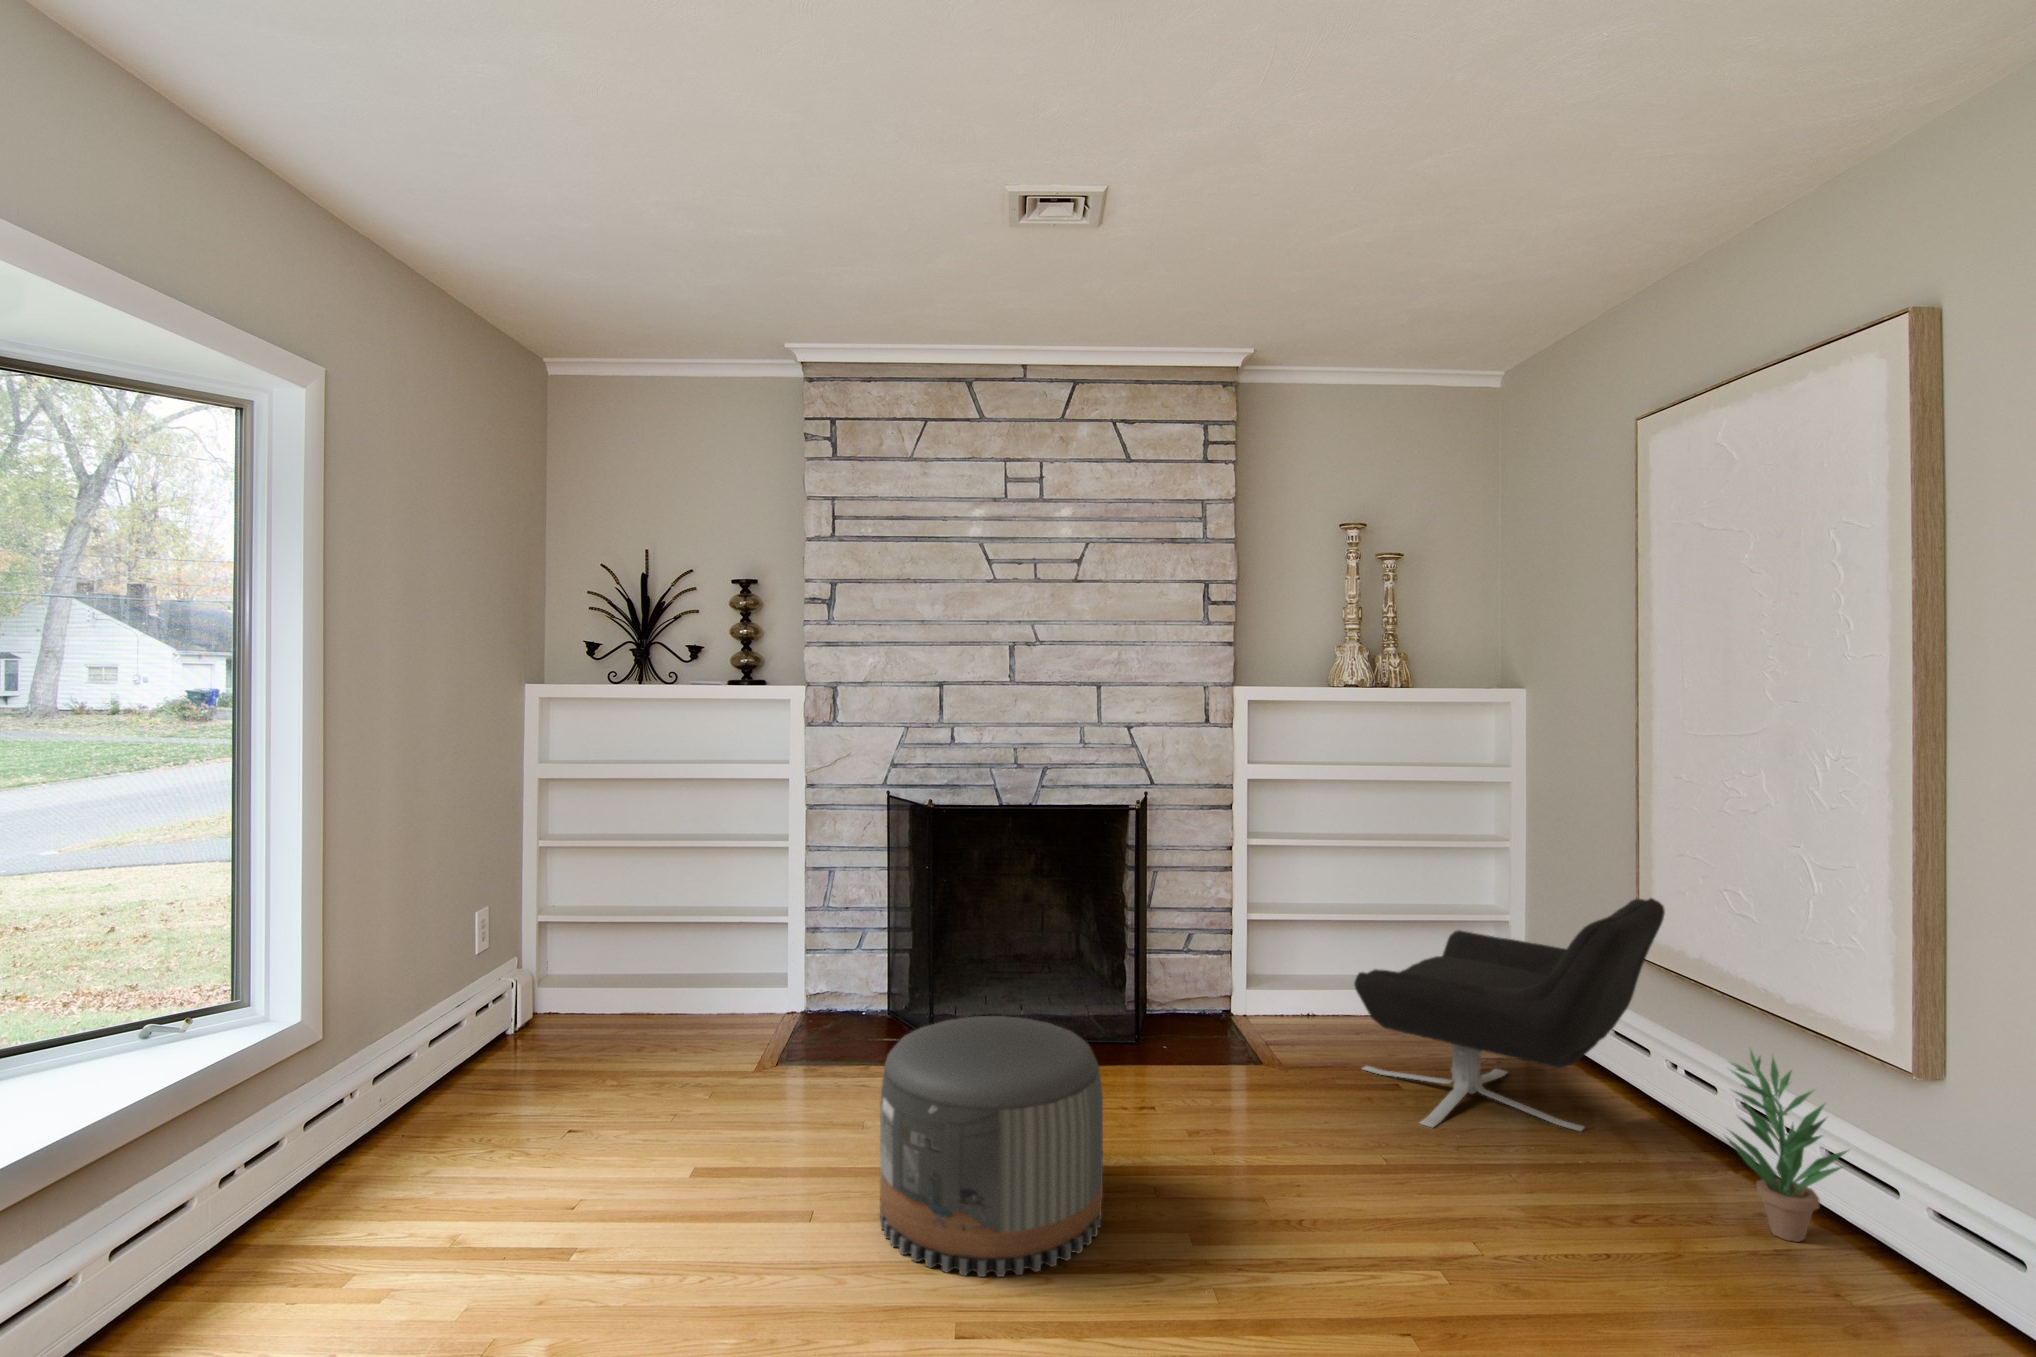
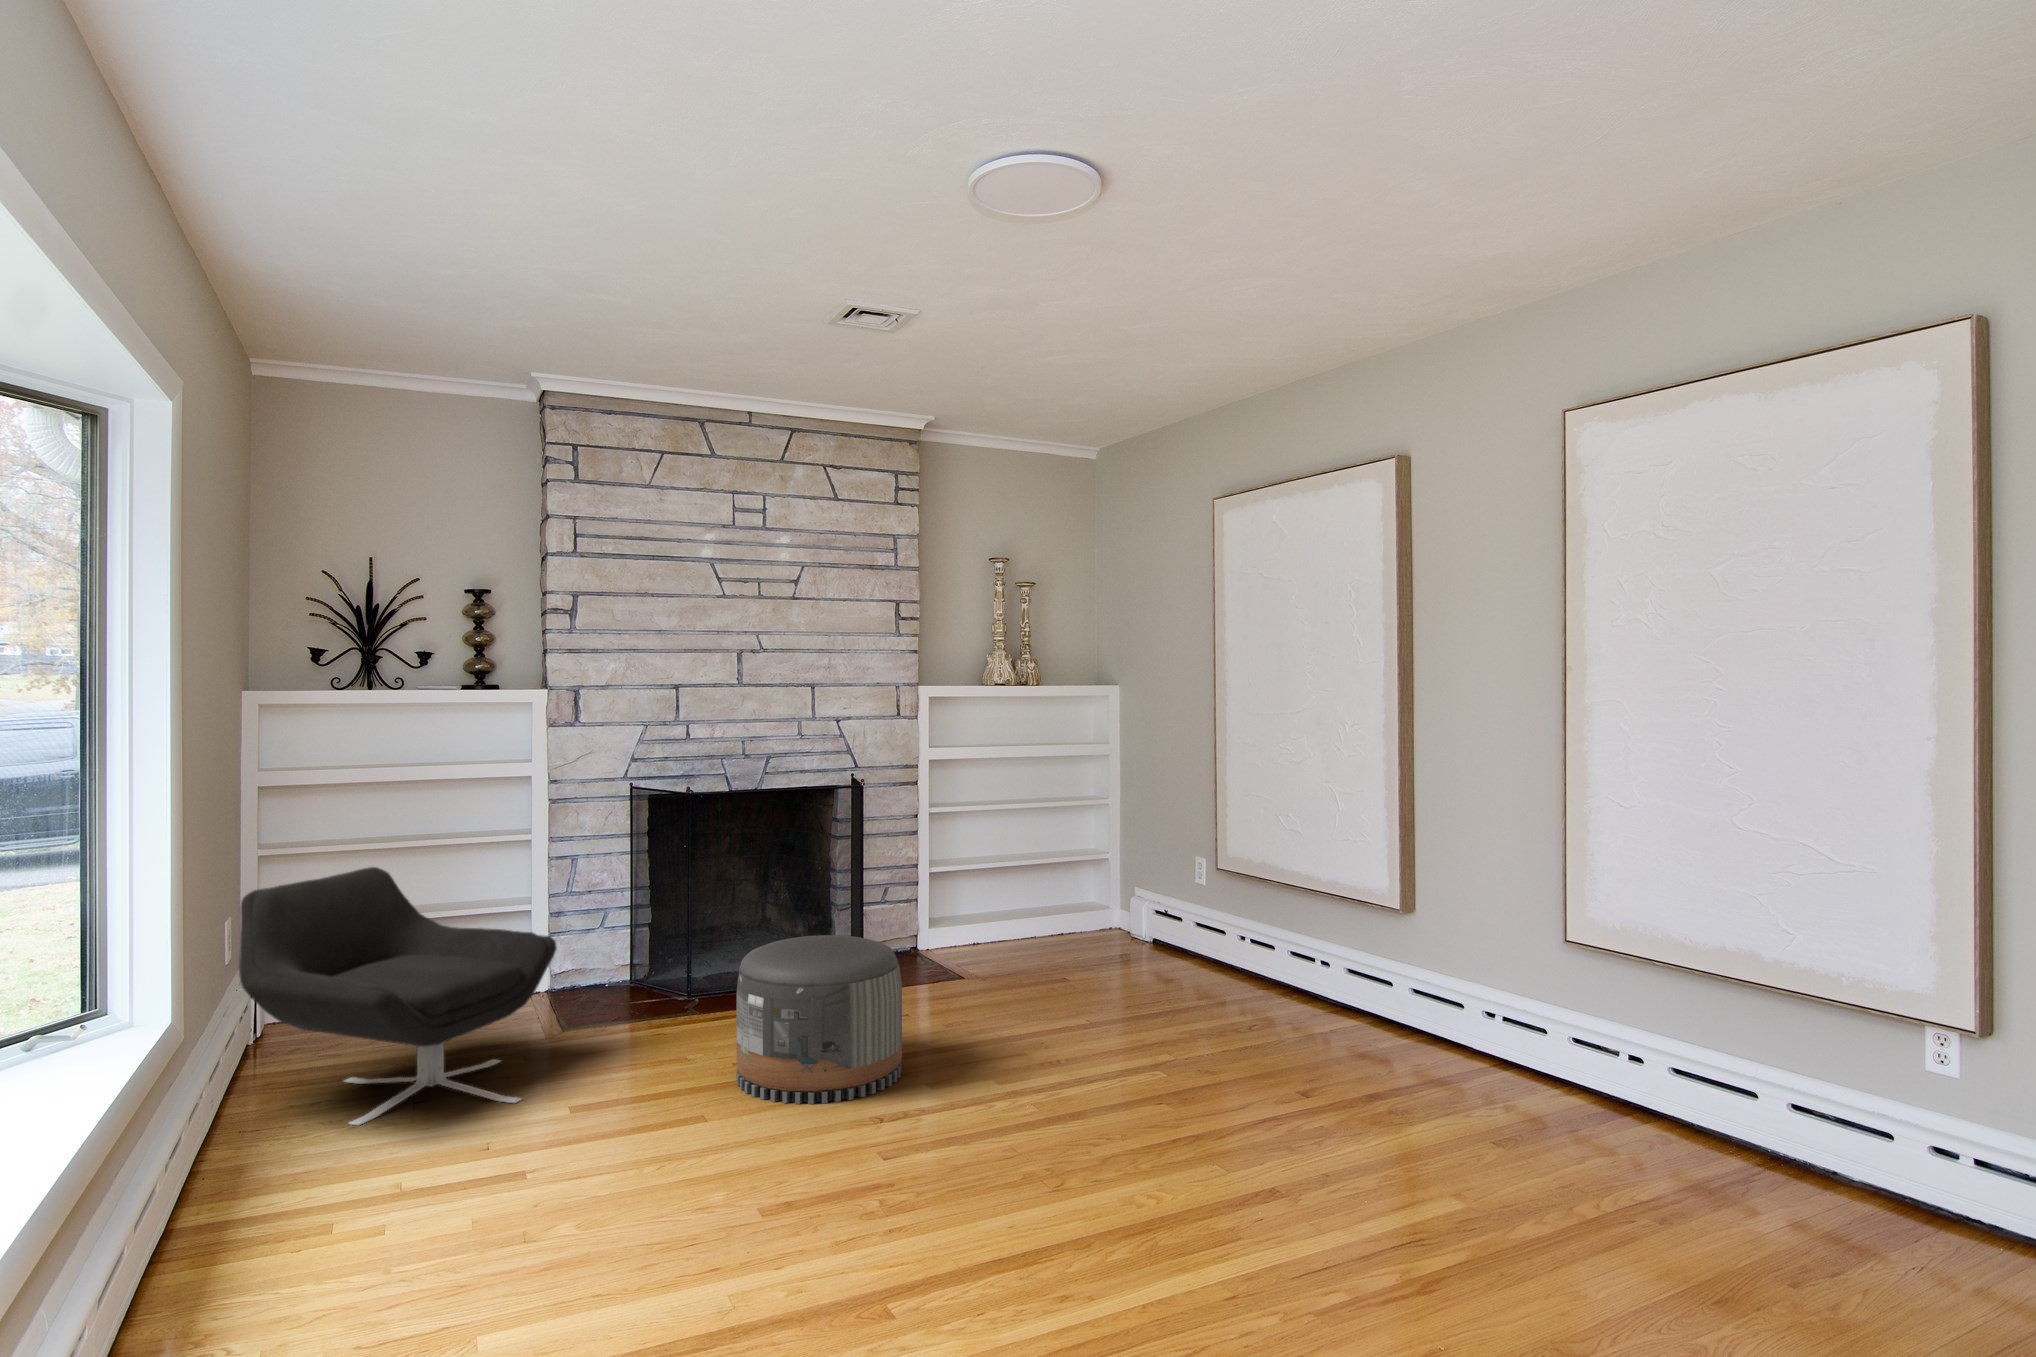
lounge chair: present [1354,898,1665,1131] -> present [239,867,557,1125]
potted plant: present [1726,1051,1847,1242] -> none [1260,902,1325,1014]

